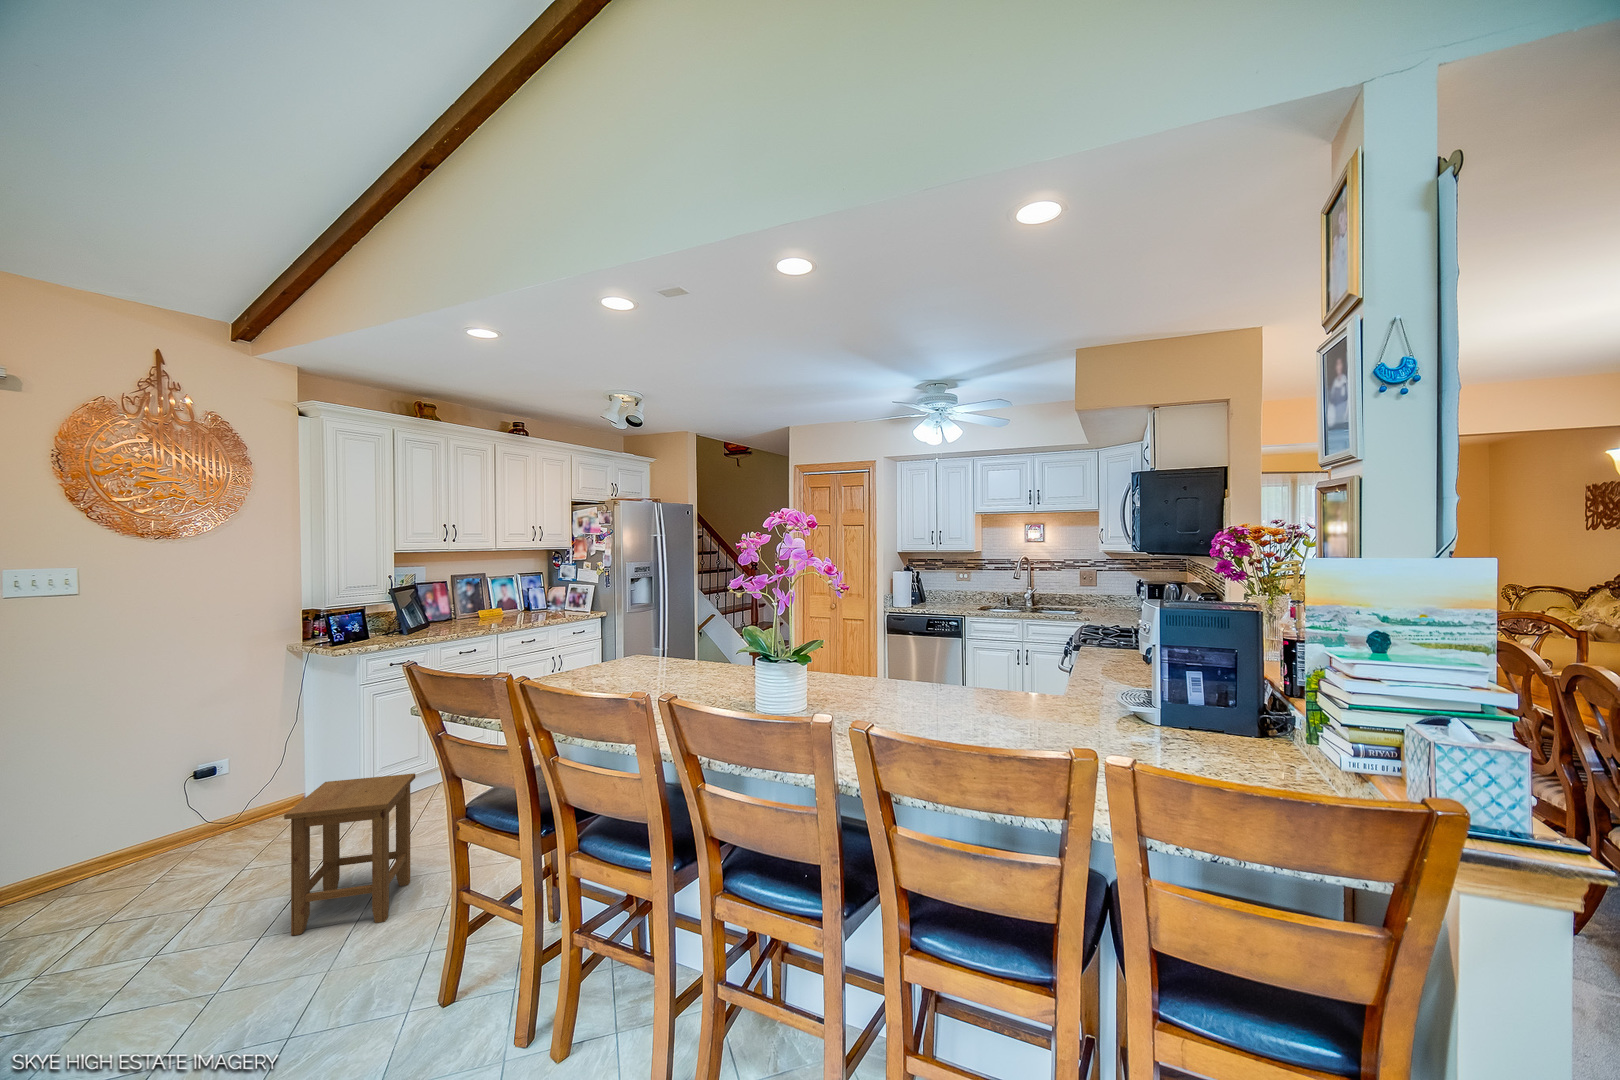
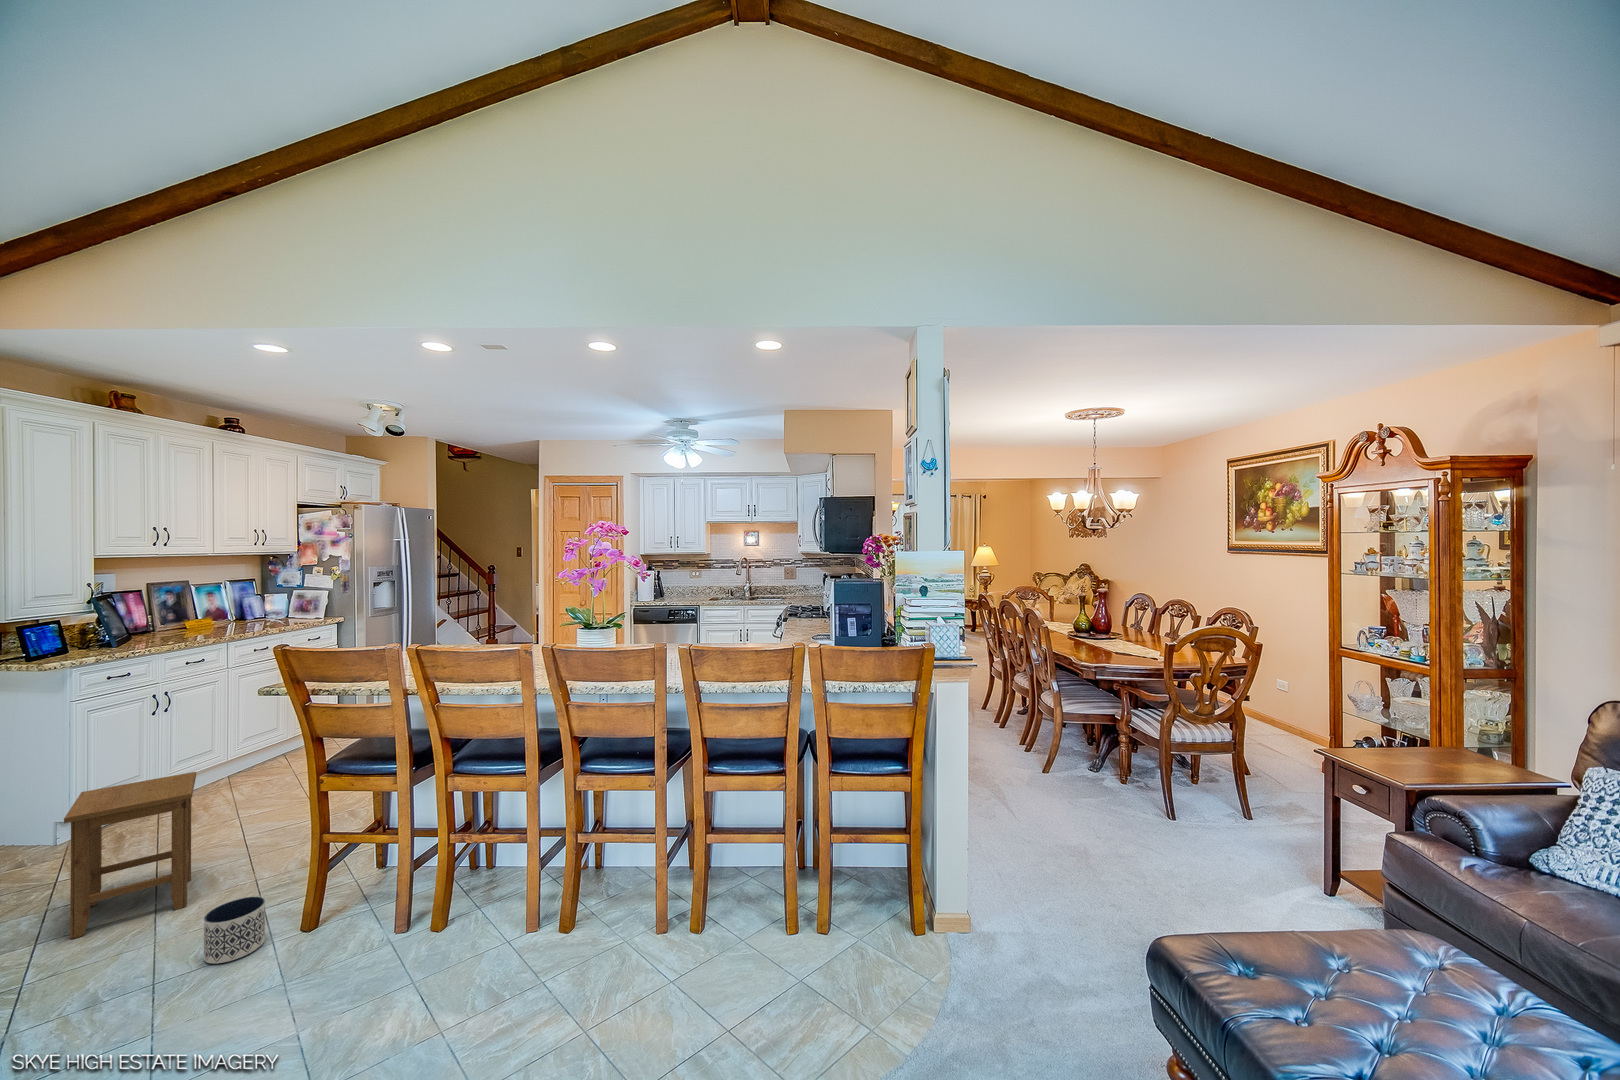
planter: none [349,943,411,1023] -> present [204,897,265,964]

